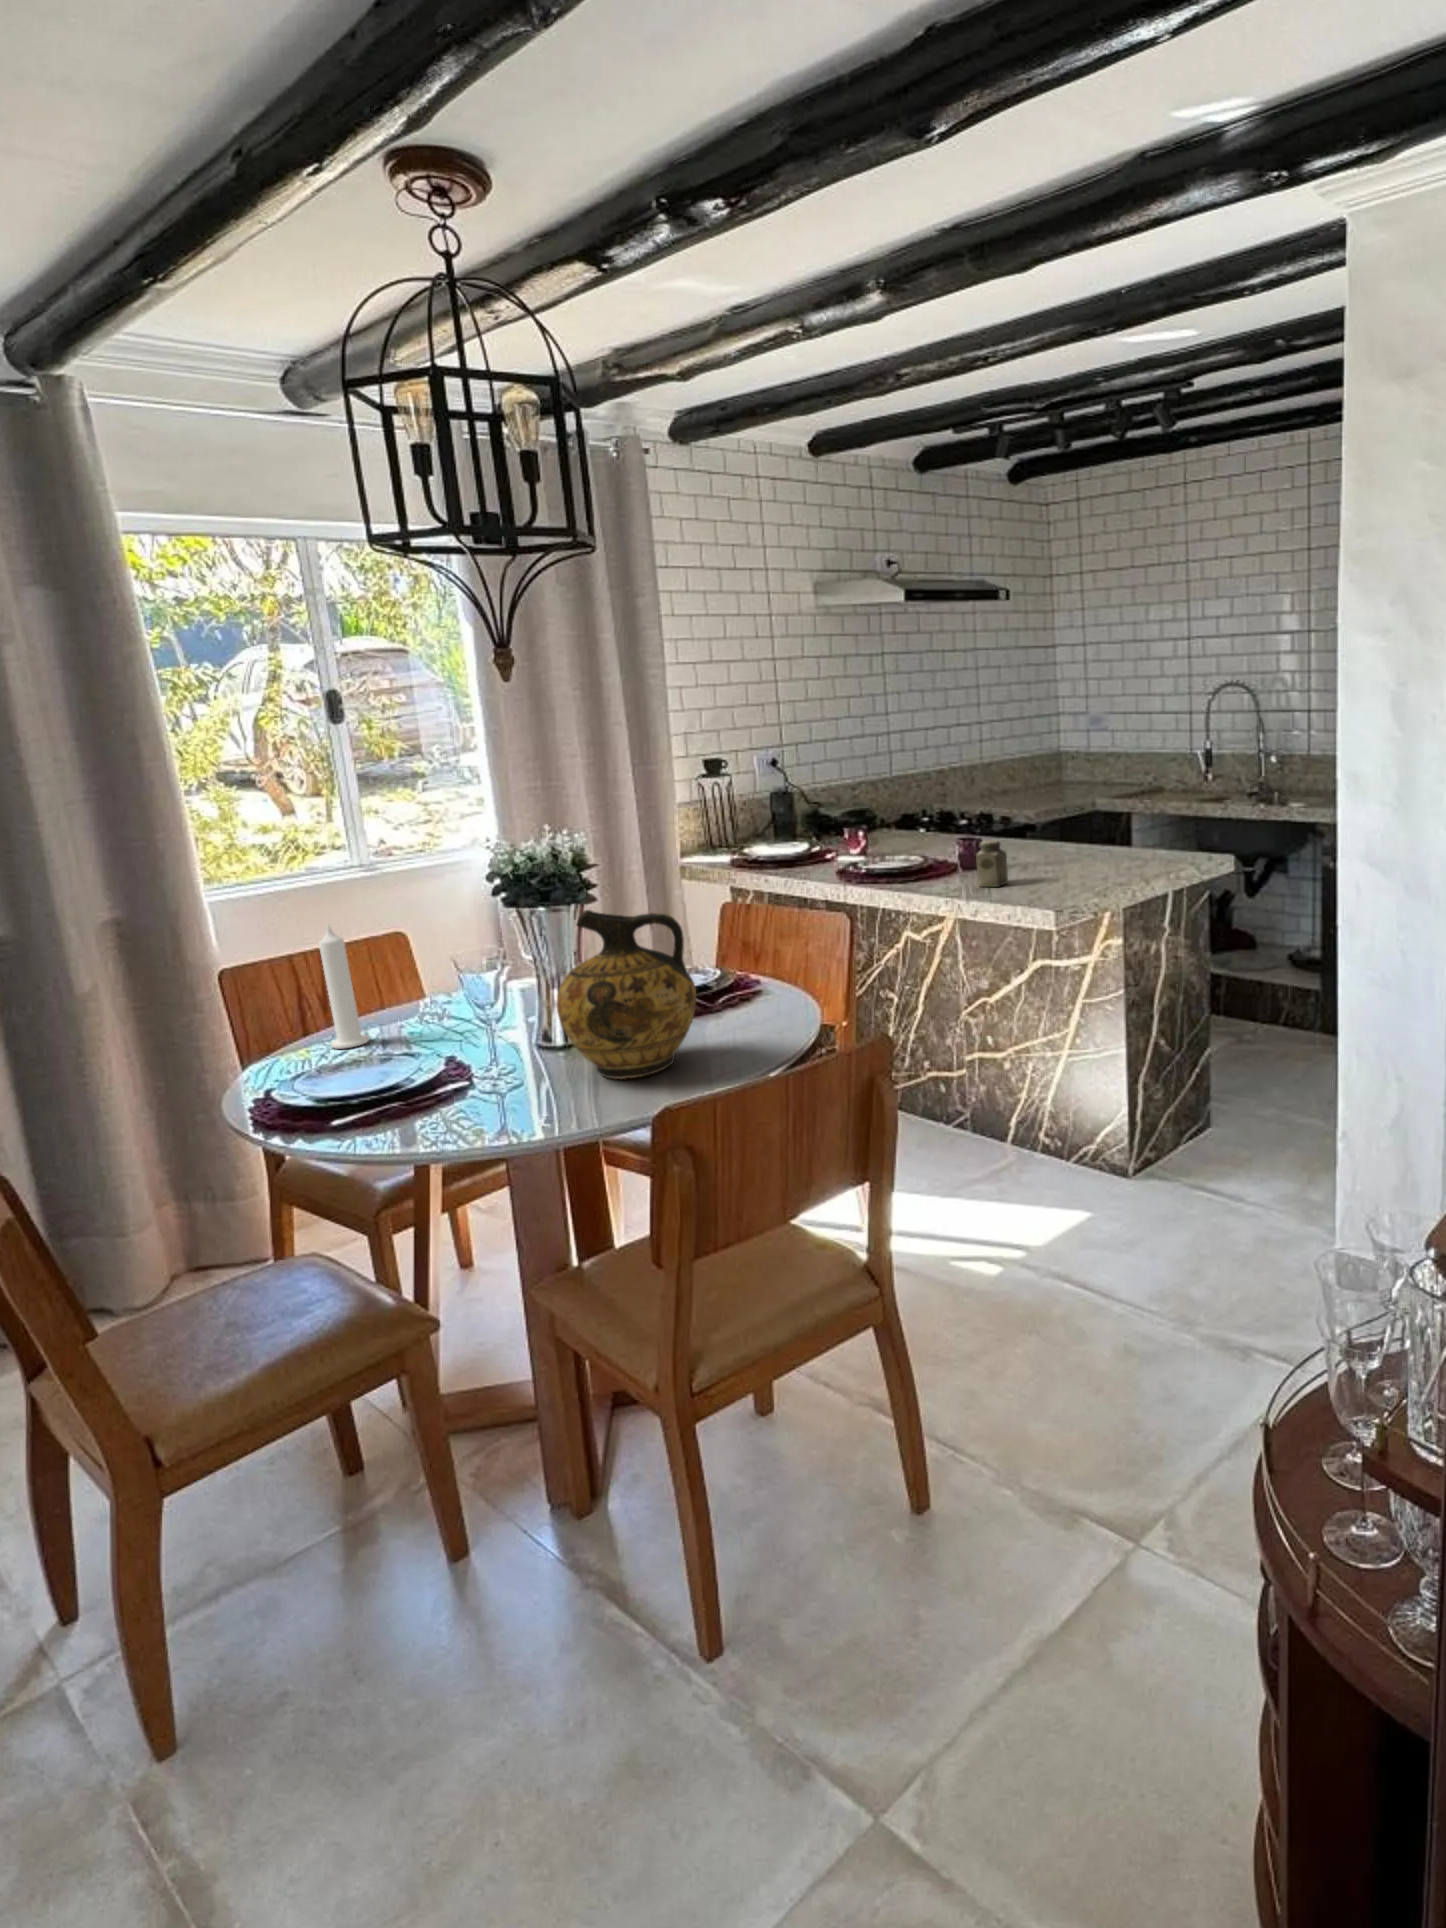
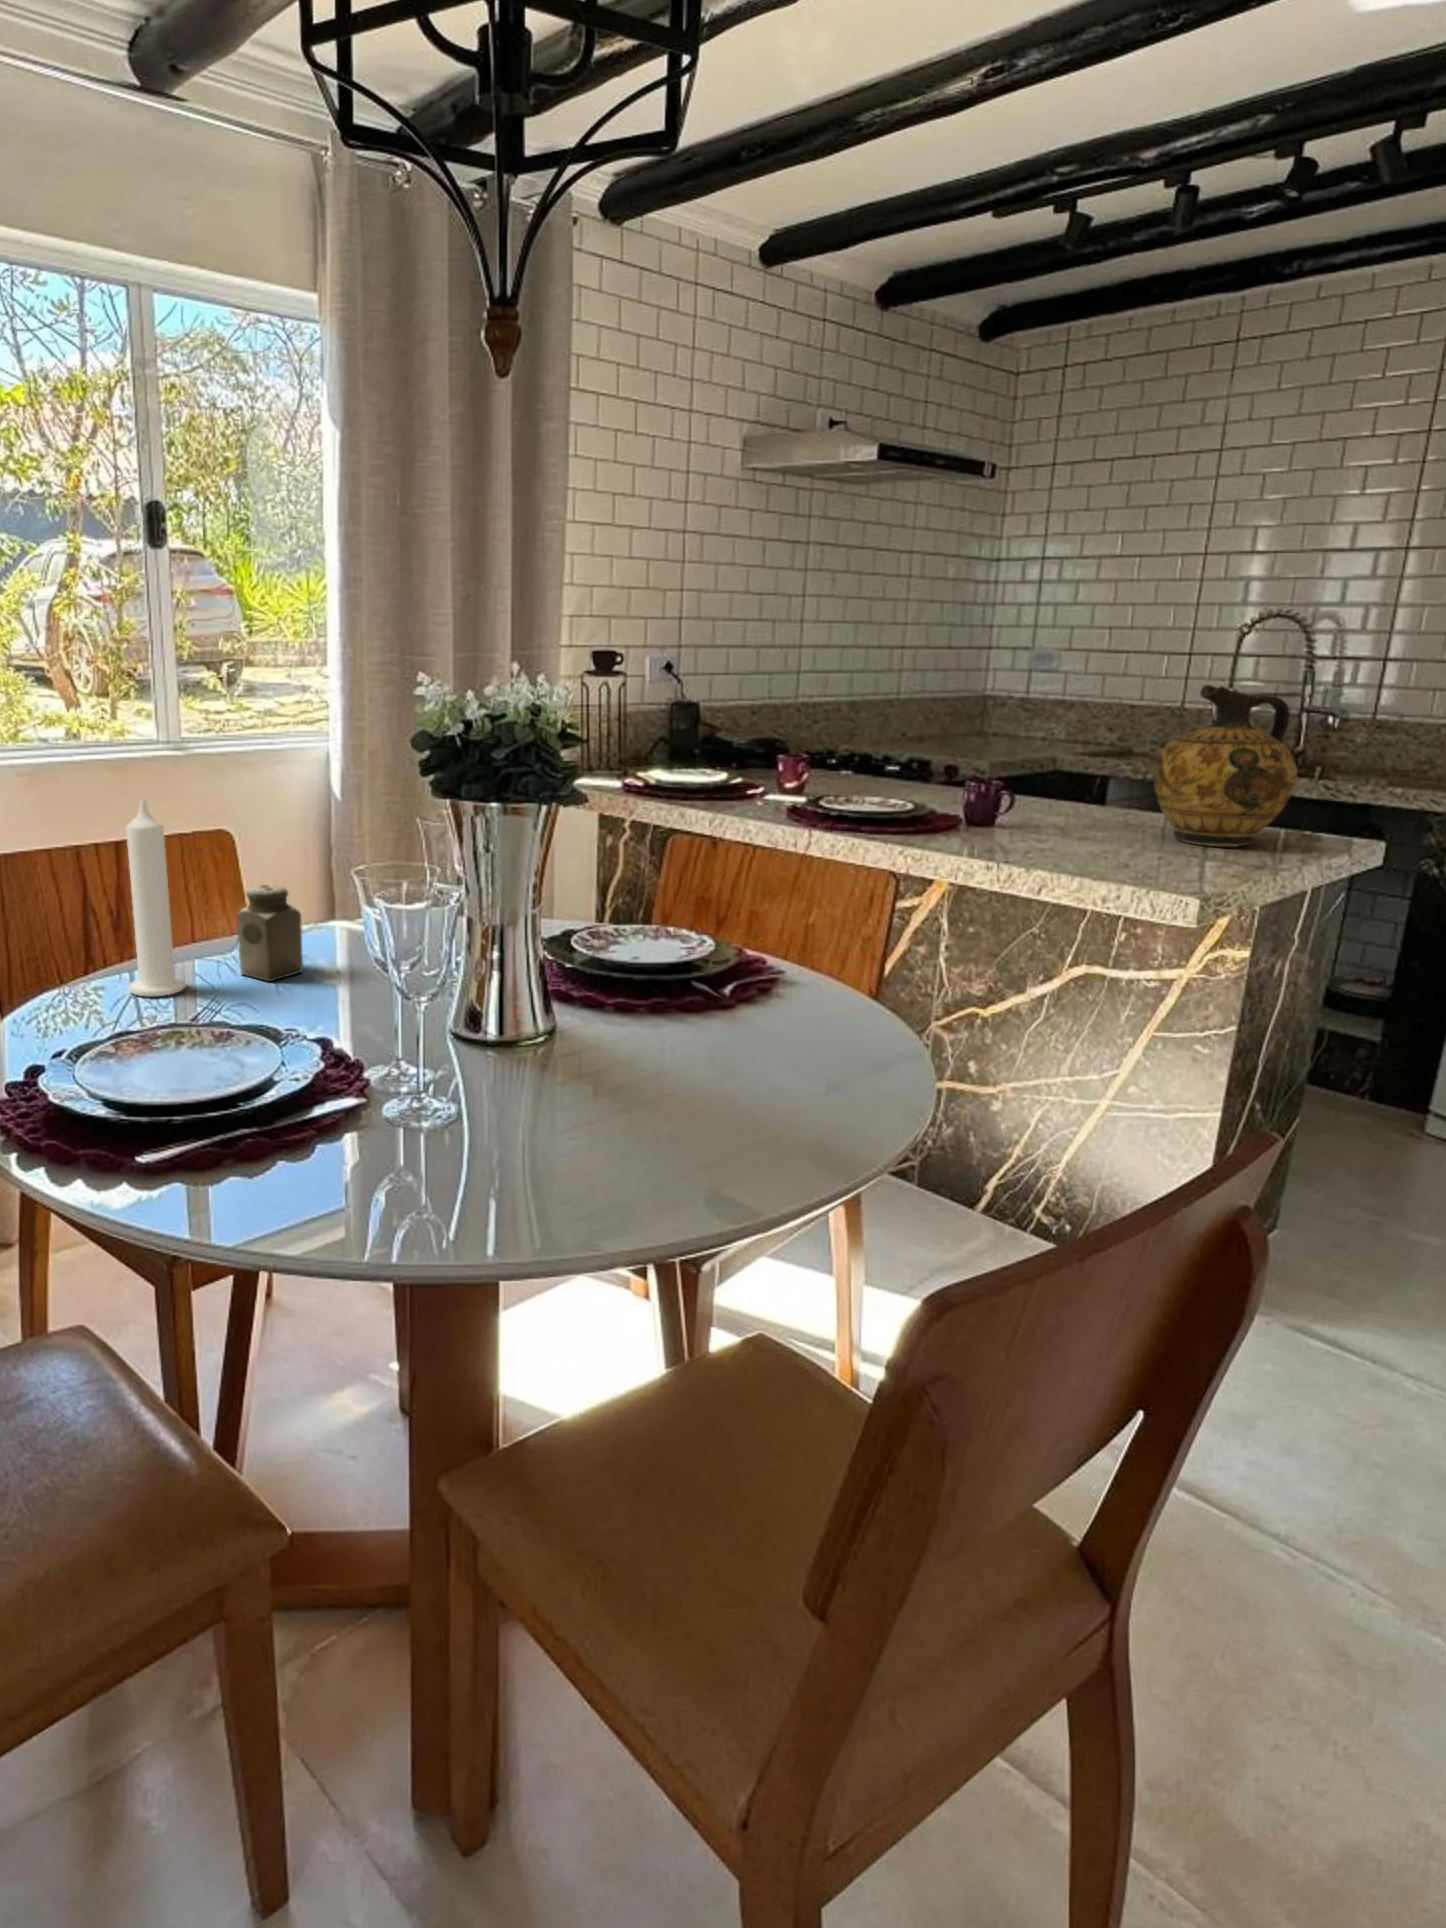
salt shaker: present [976,840,1008,887] -> present [237,885,303,981]
ceramic jug: present [556,910,696,1079] -> present [1153,685,1297,847]

